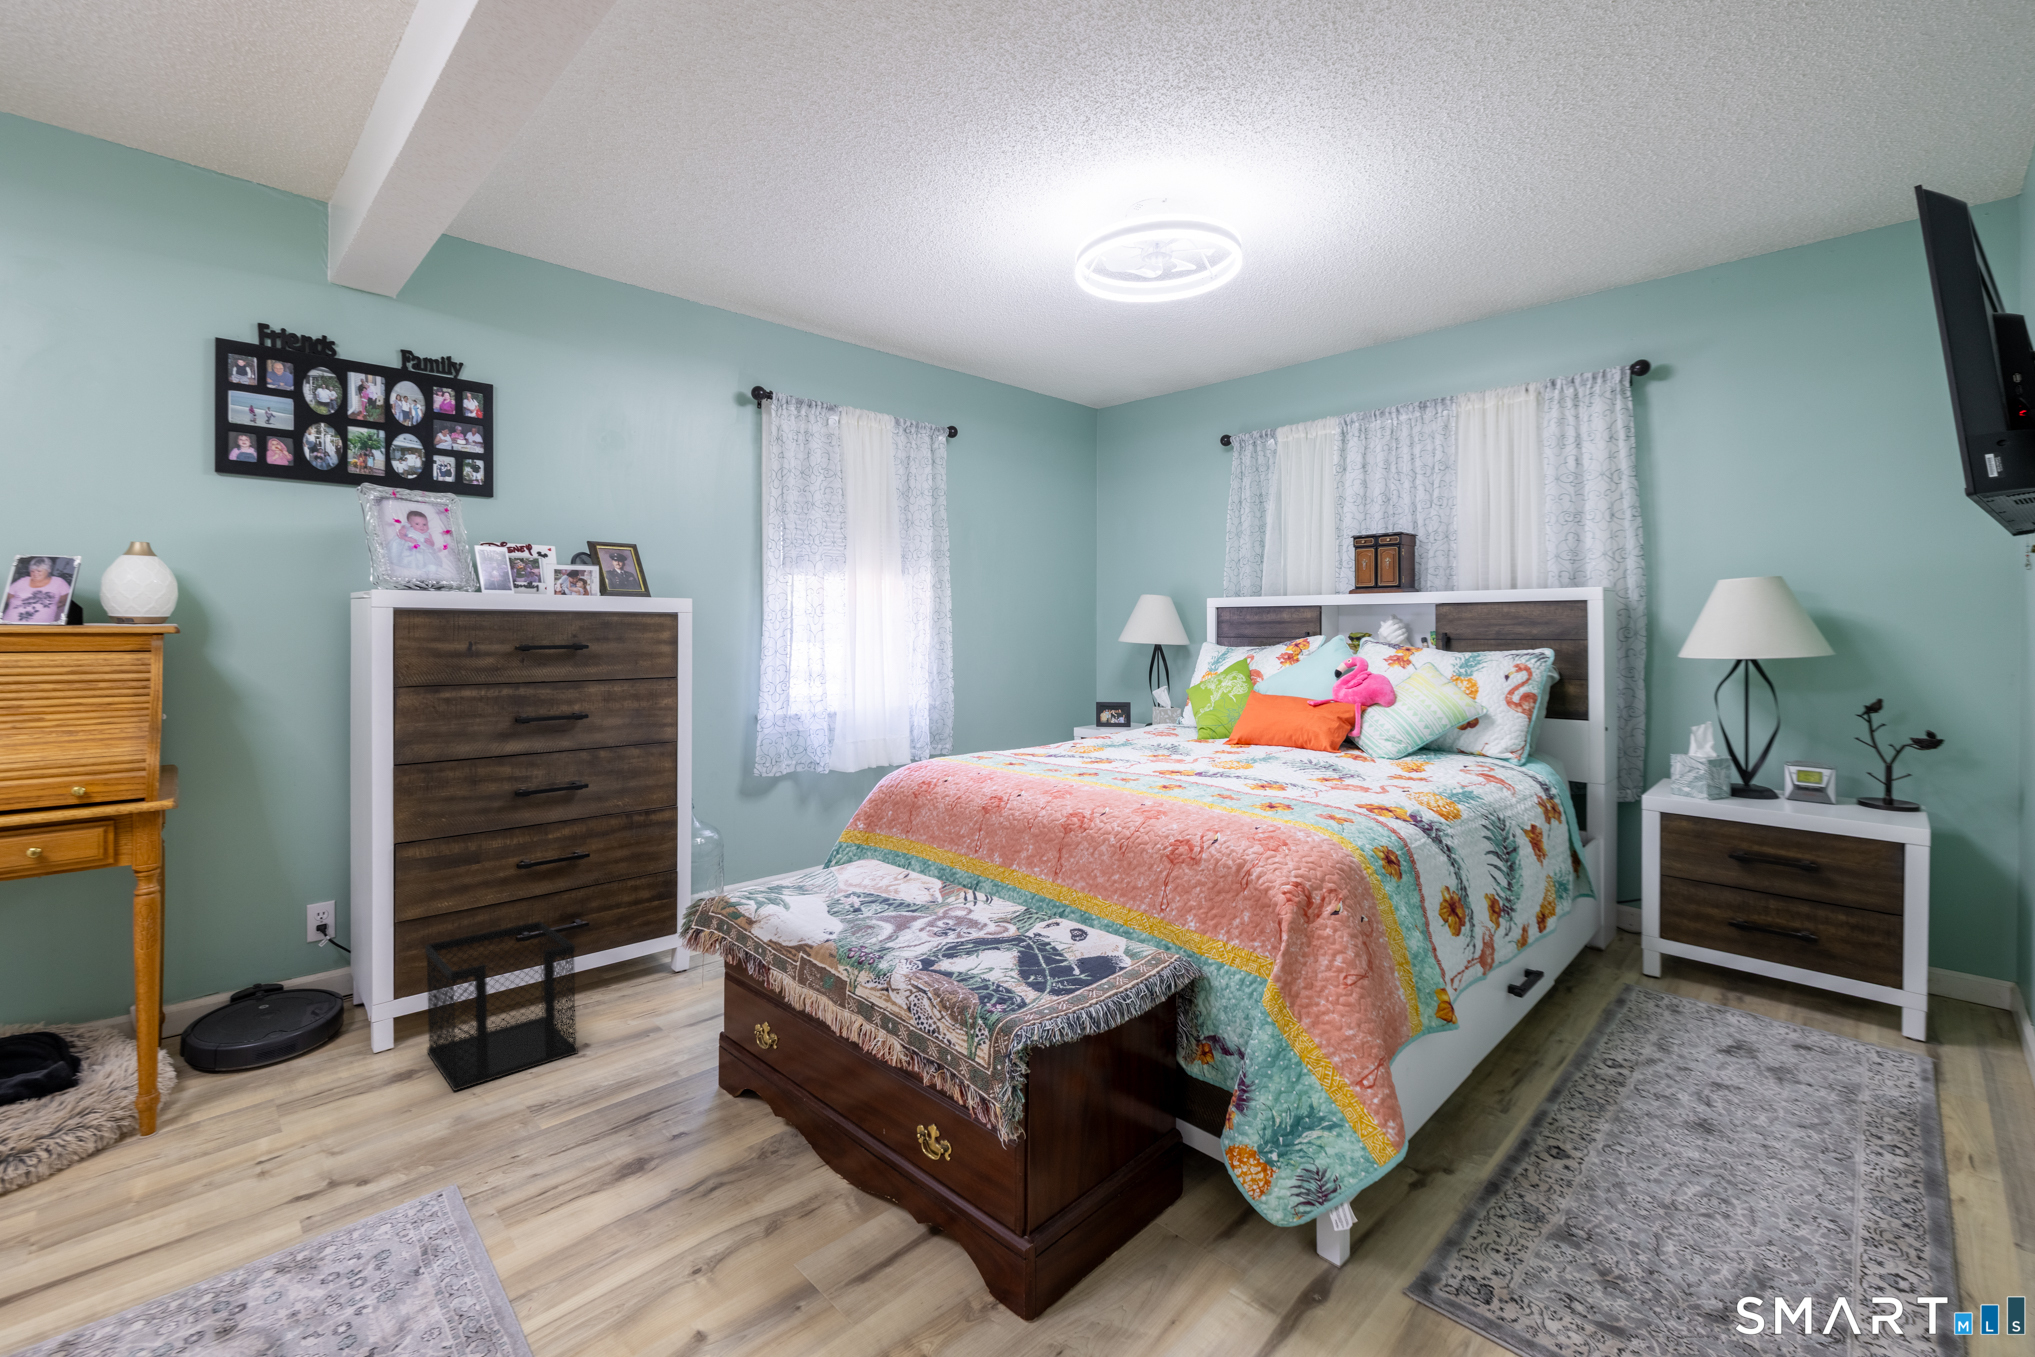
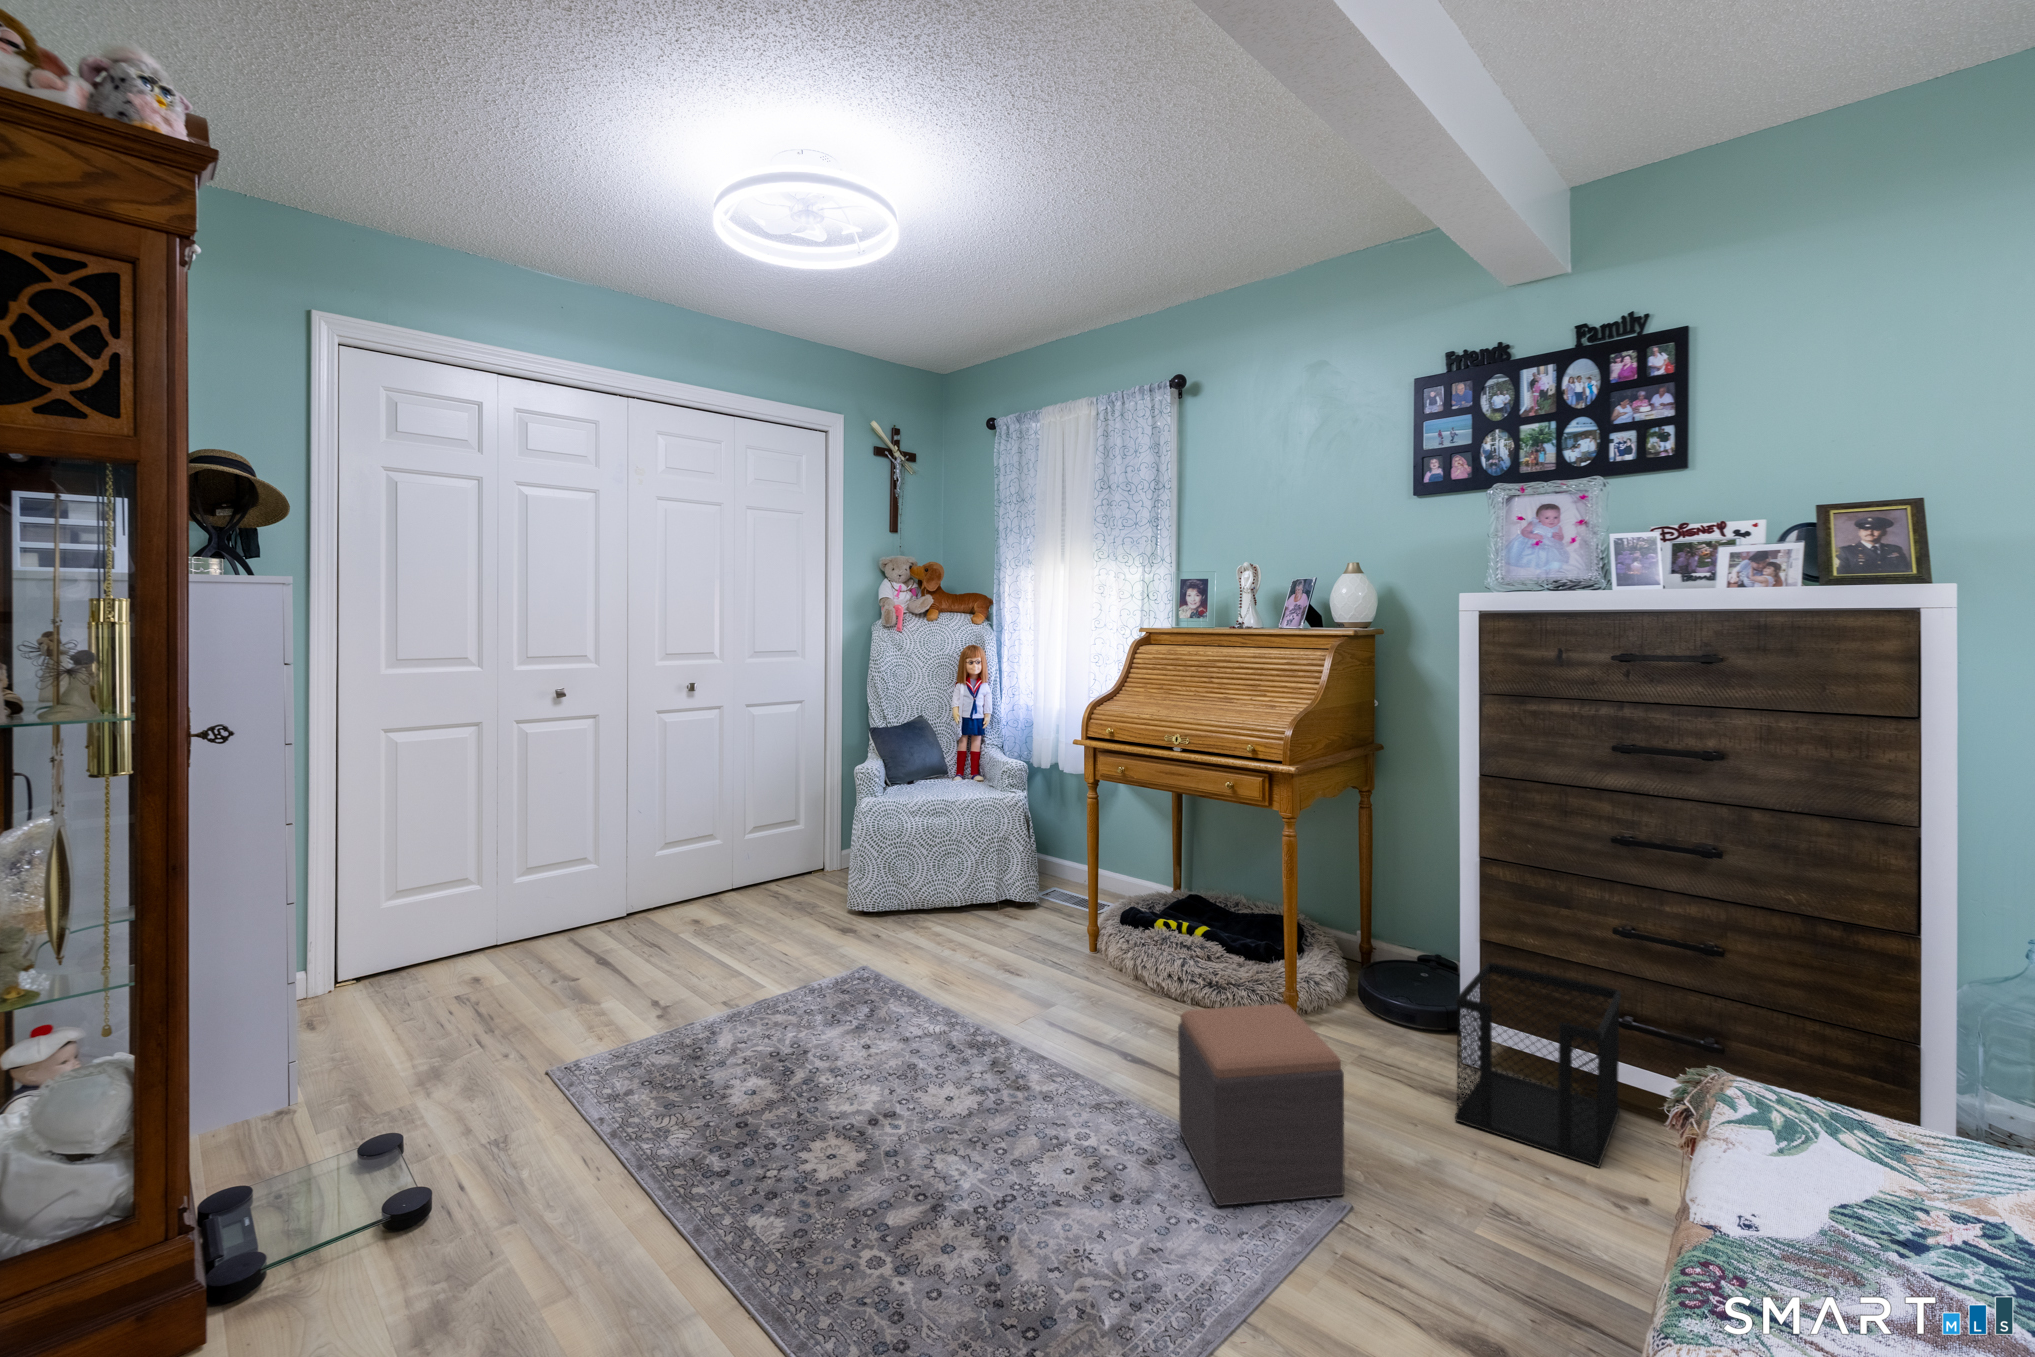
footstool: none [192,1047,451,1286] -> present [1178,1004,1344,1206]

